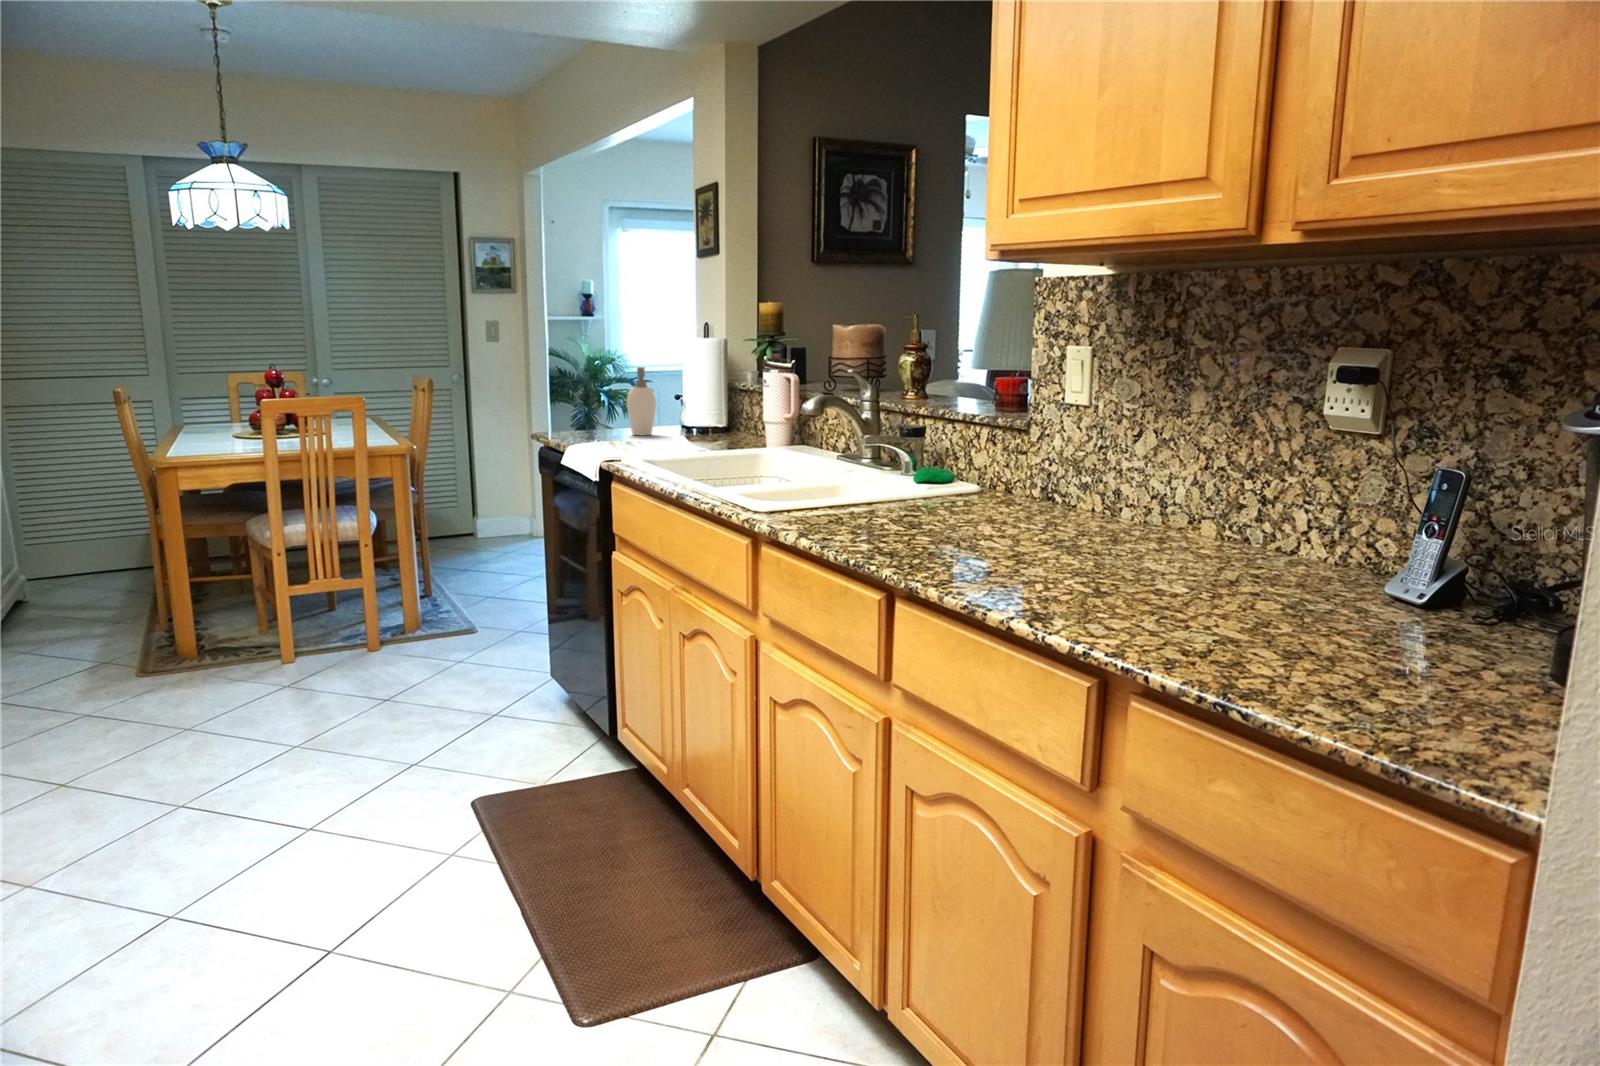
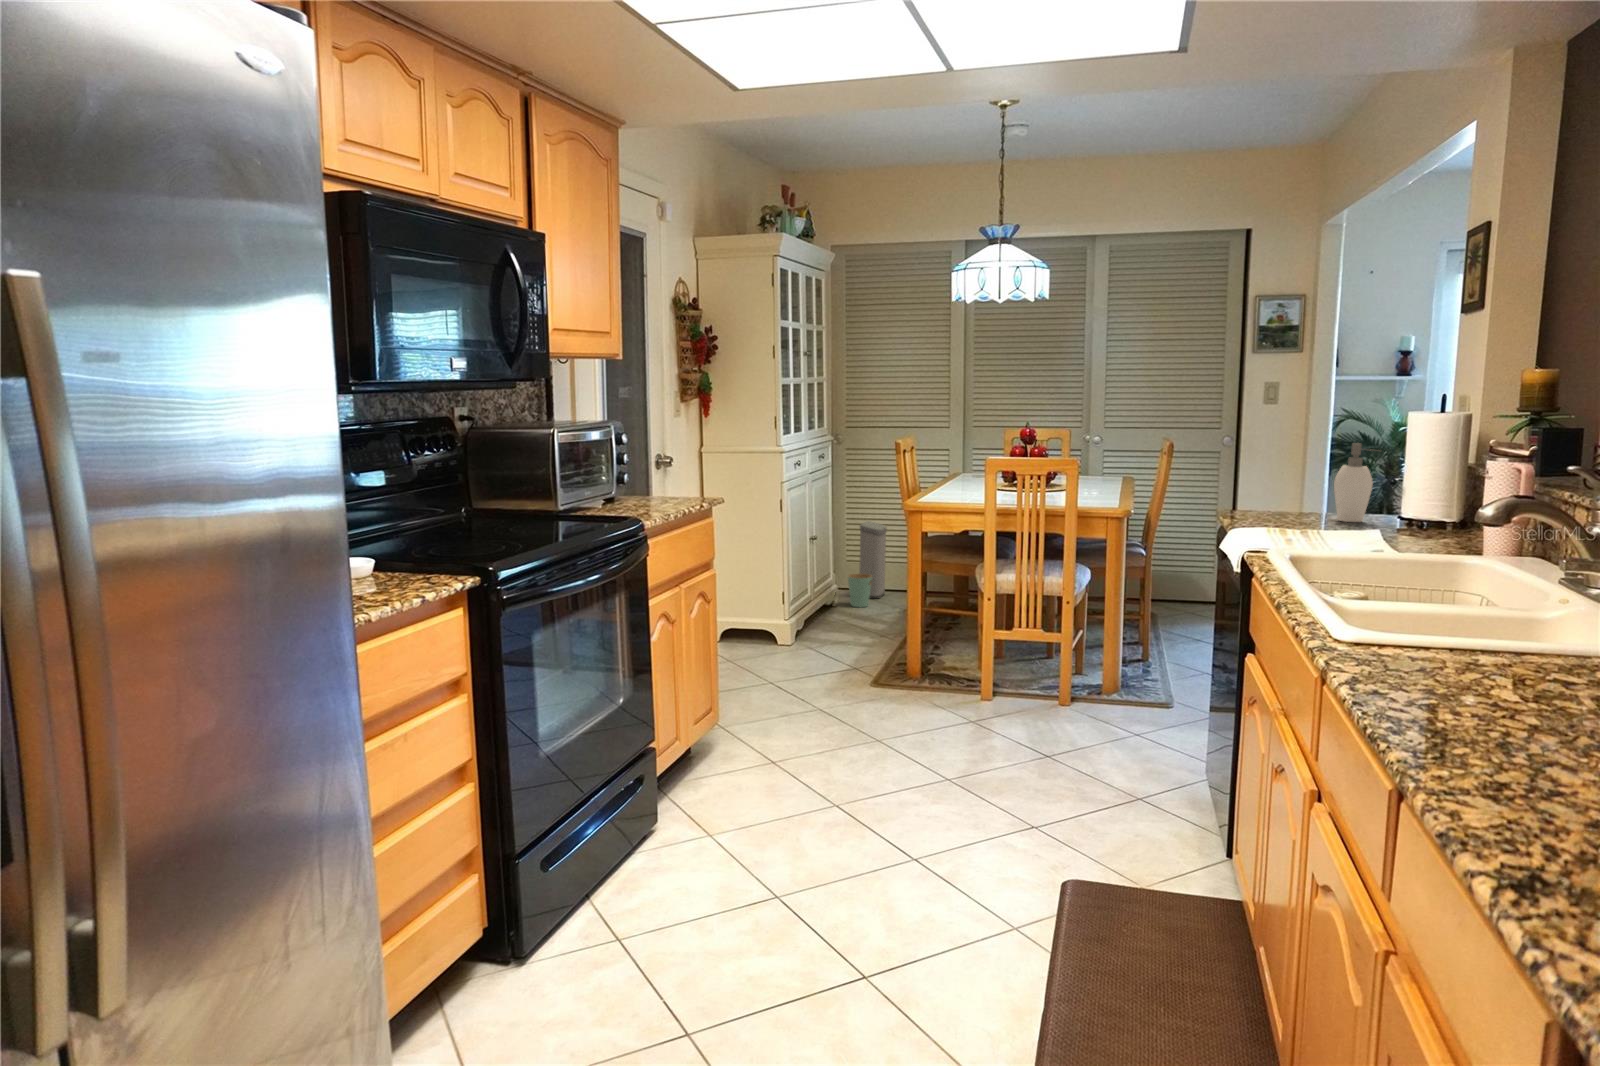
trash can: none [39,491,90,596] -> present [848,521,887,607]

